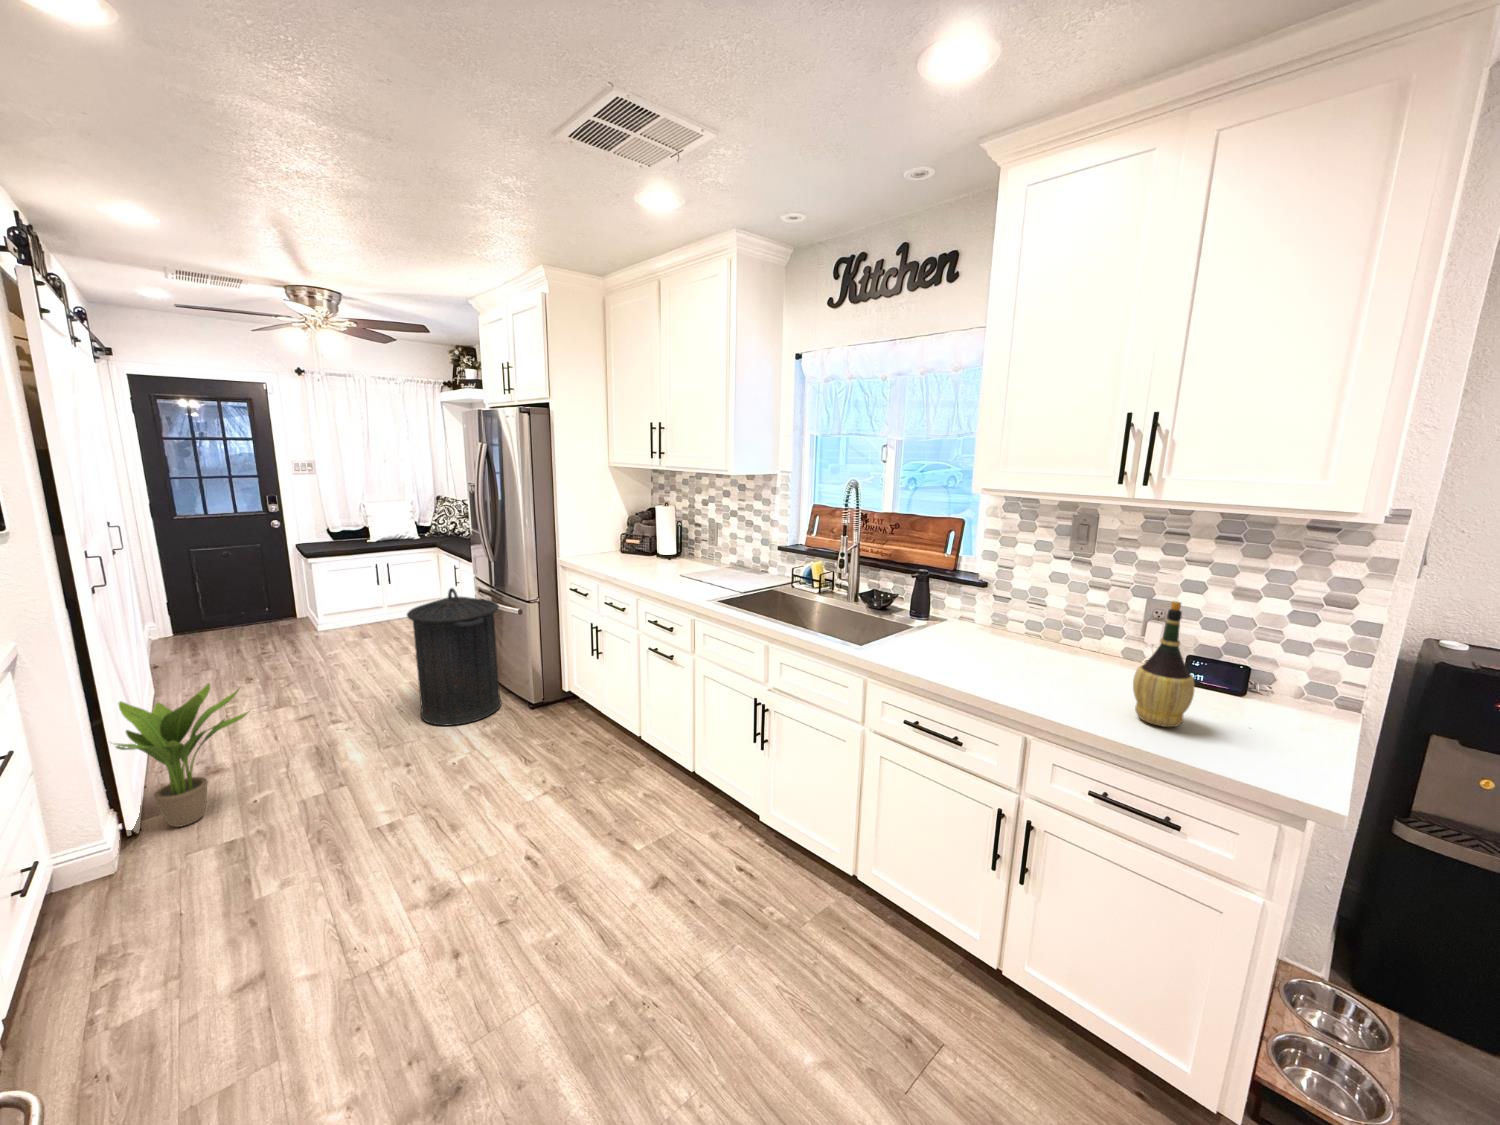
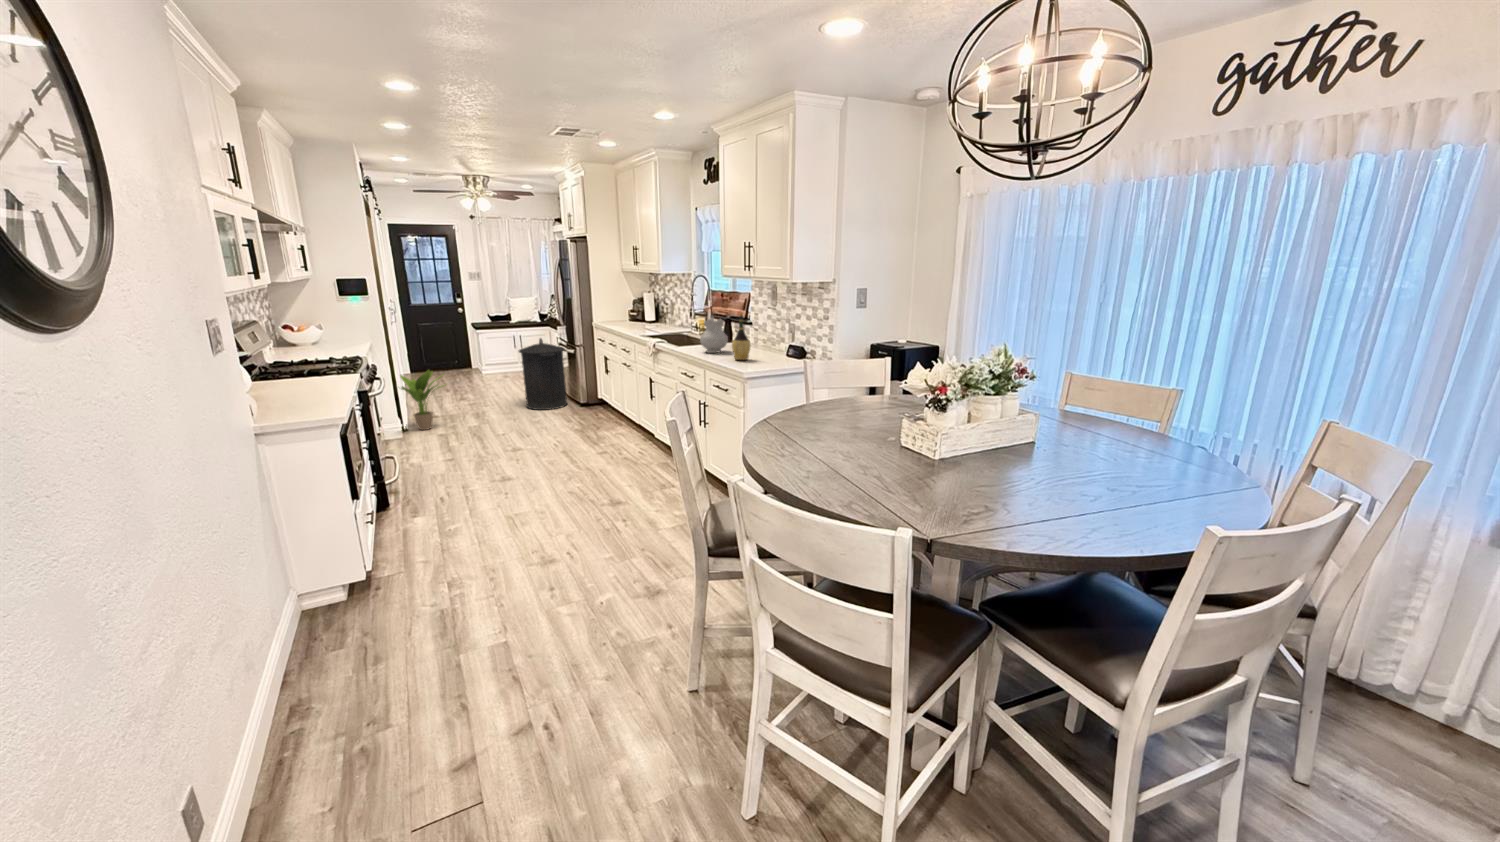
ceramic pitcher: none [968,585,1042,685] -> present [700,315,728,353]

